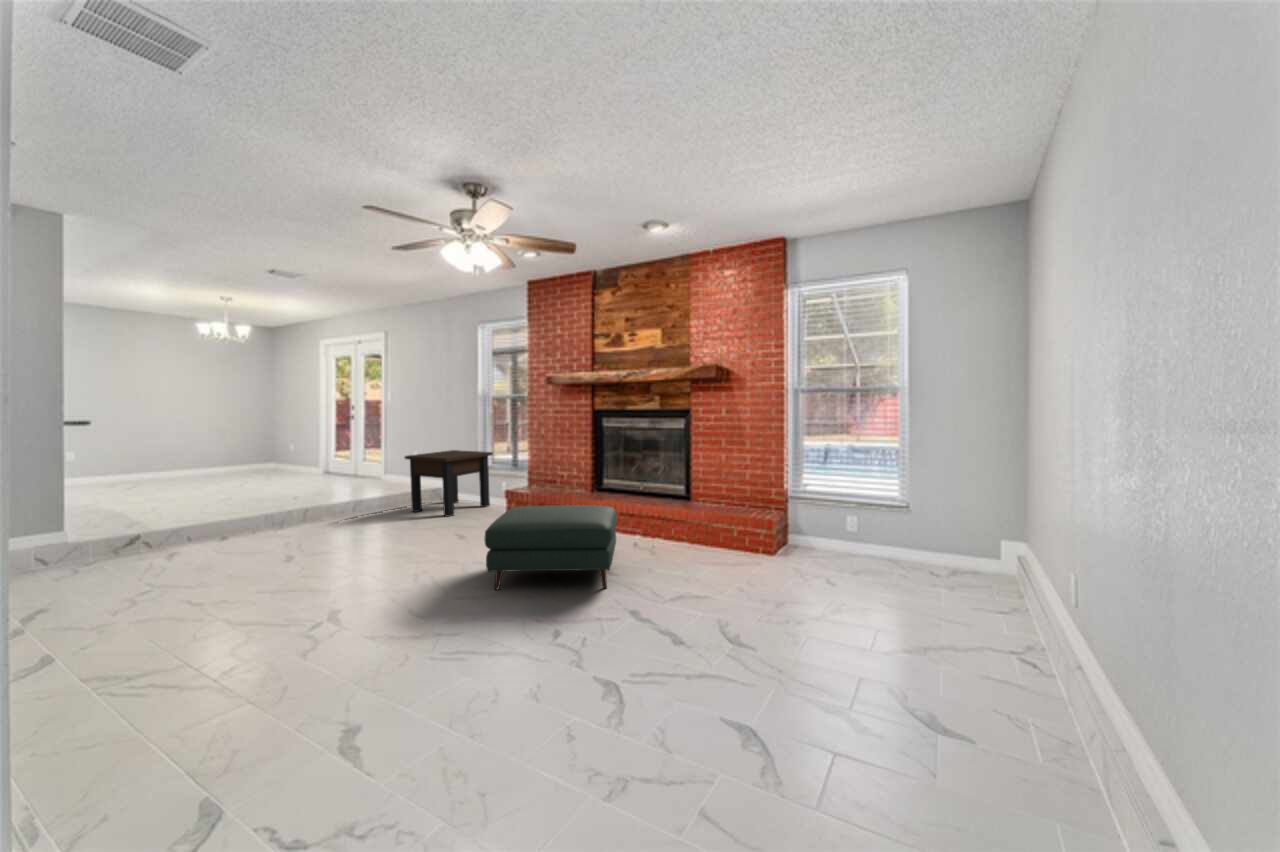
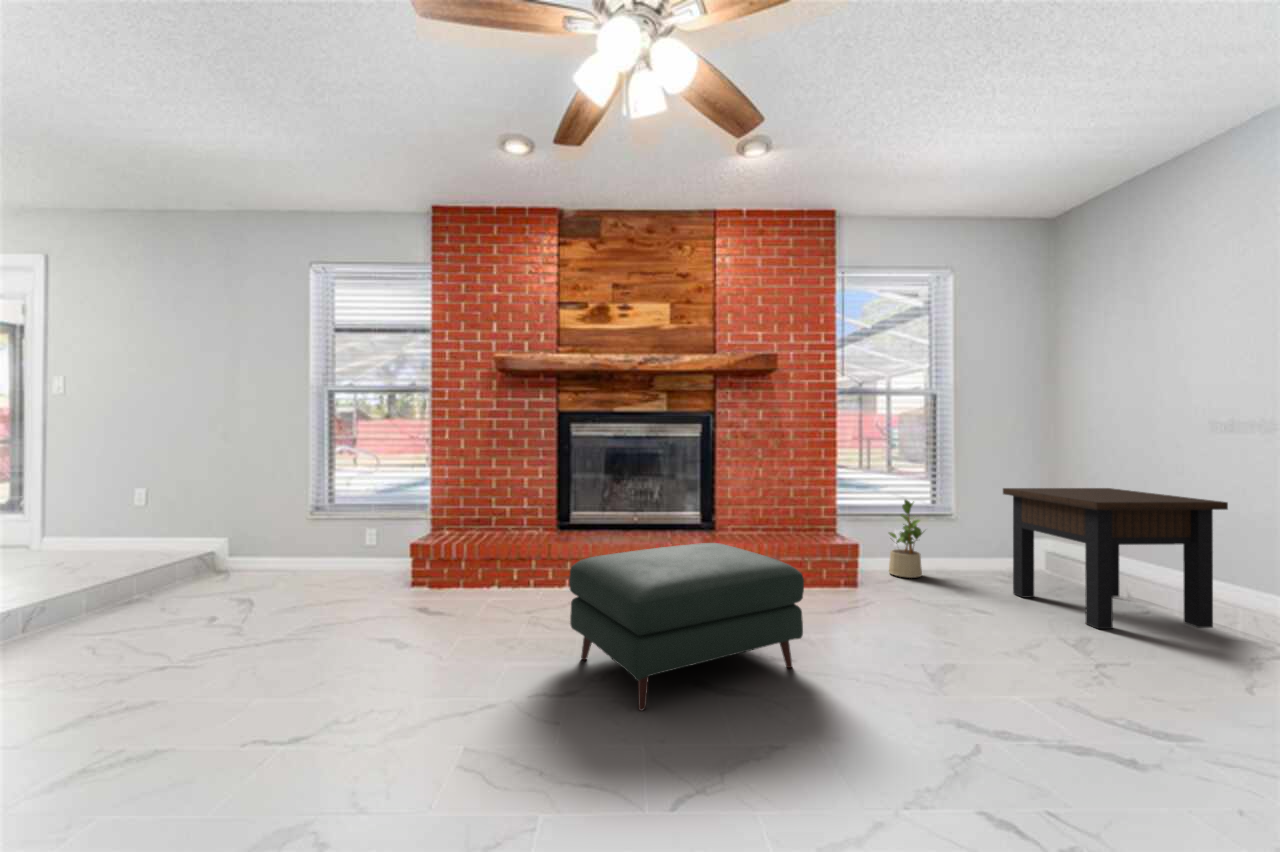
side table: present [405,450,493,517] -> present [1003,488,1228,629]
potted plant: none [824,486,859,554] -> present [889,500,923,578]

